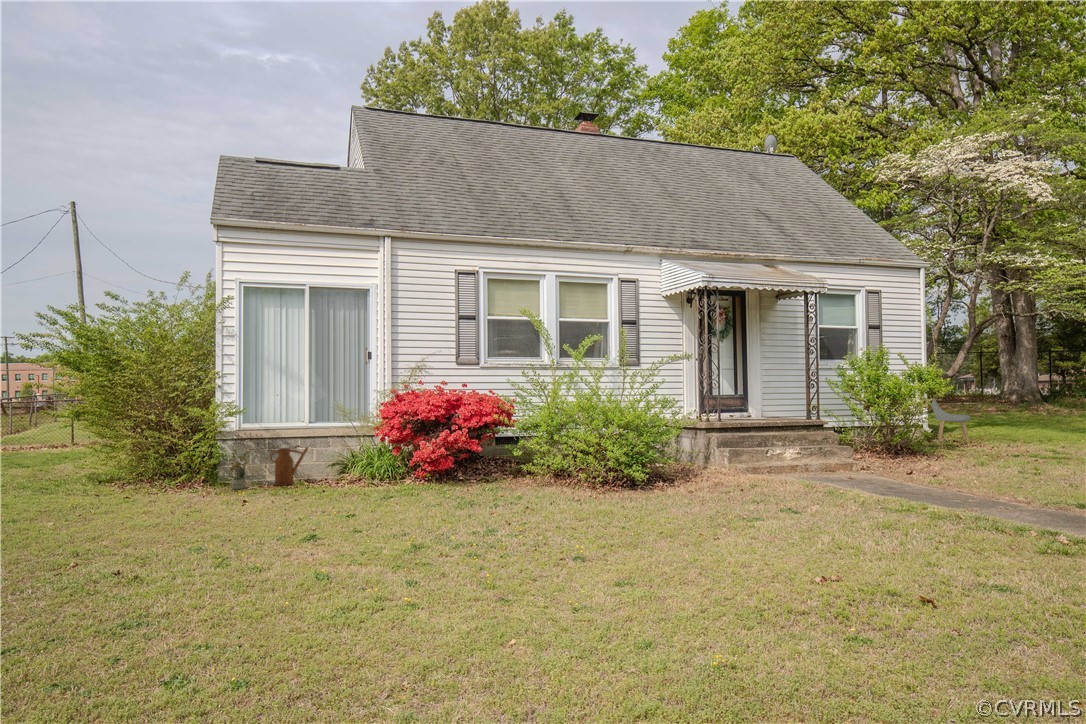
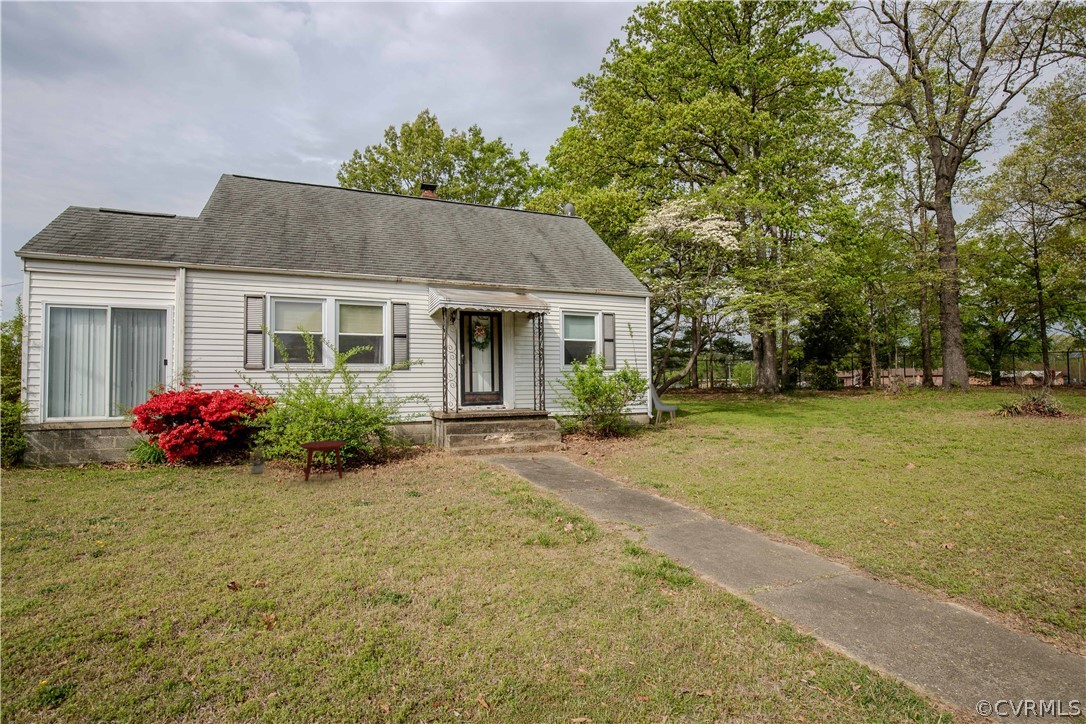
watering can: present [270,447,308,486] -> none [69,436,105,467]
potted plant: present [219,450,254,489] -> present [248,441,271,473]
side table: none [590,453,649,509] -> present [300,440,346,481]

